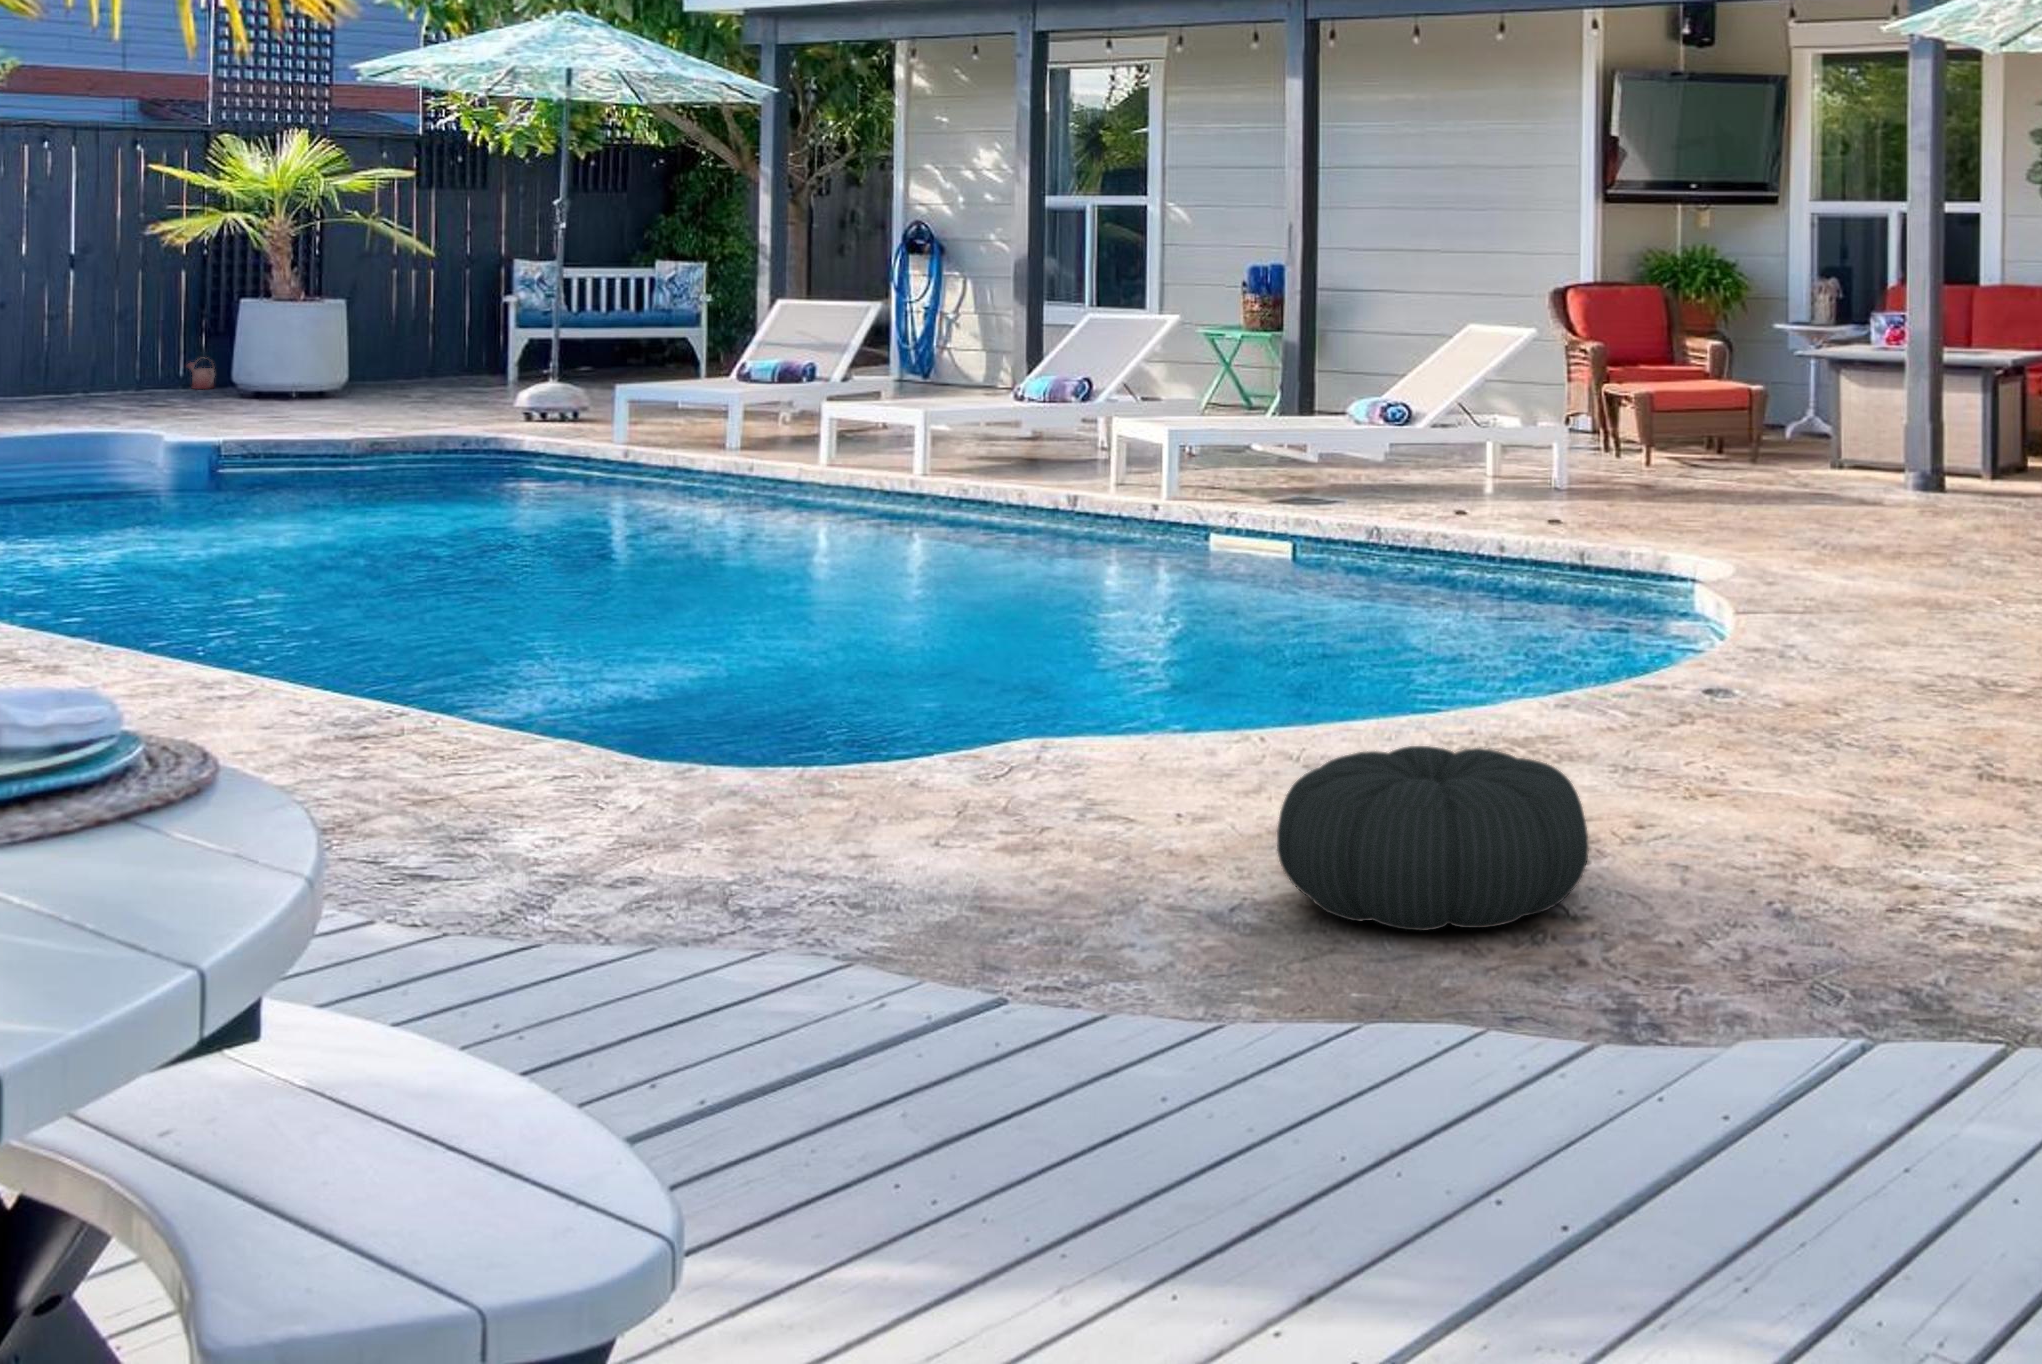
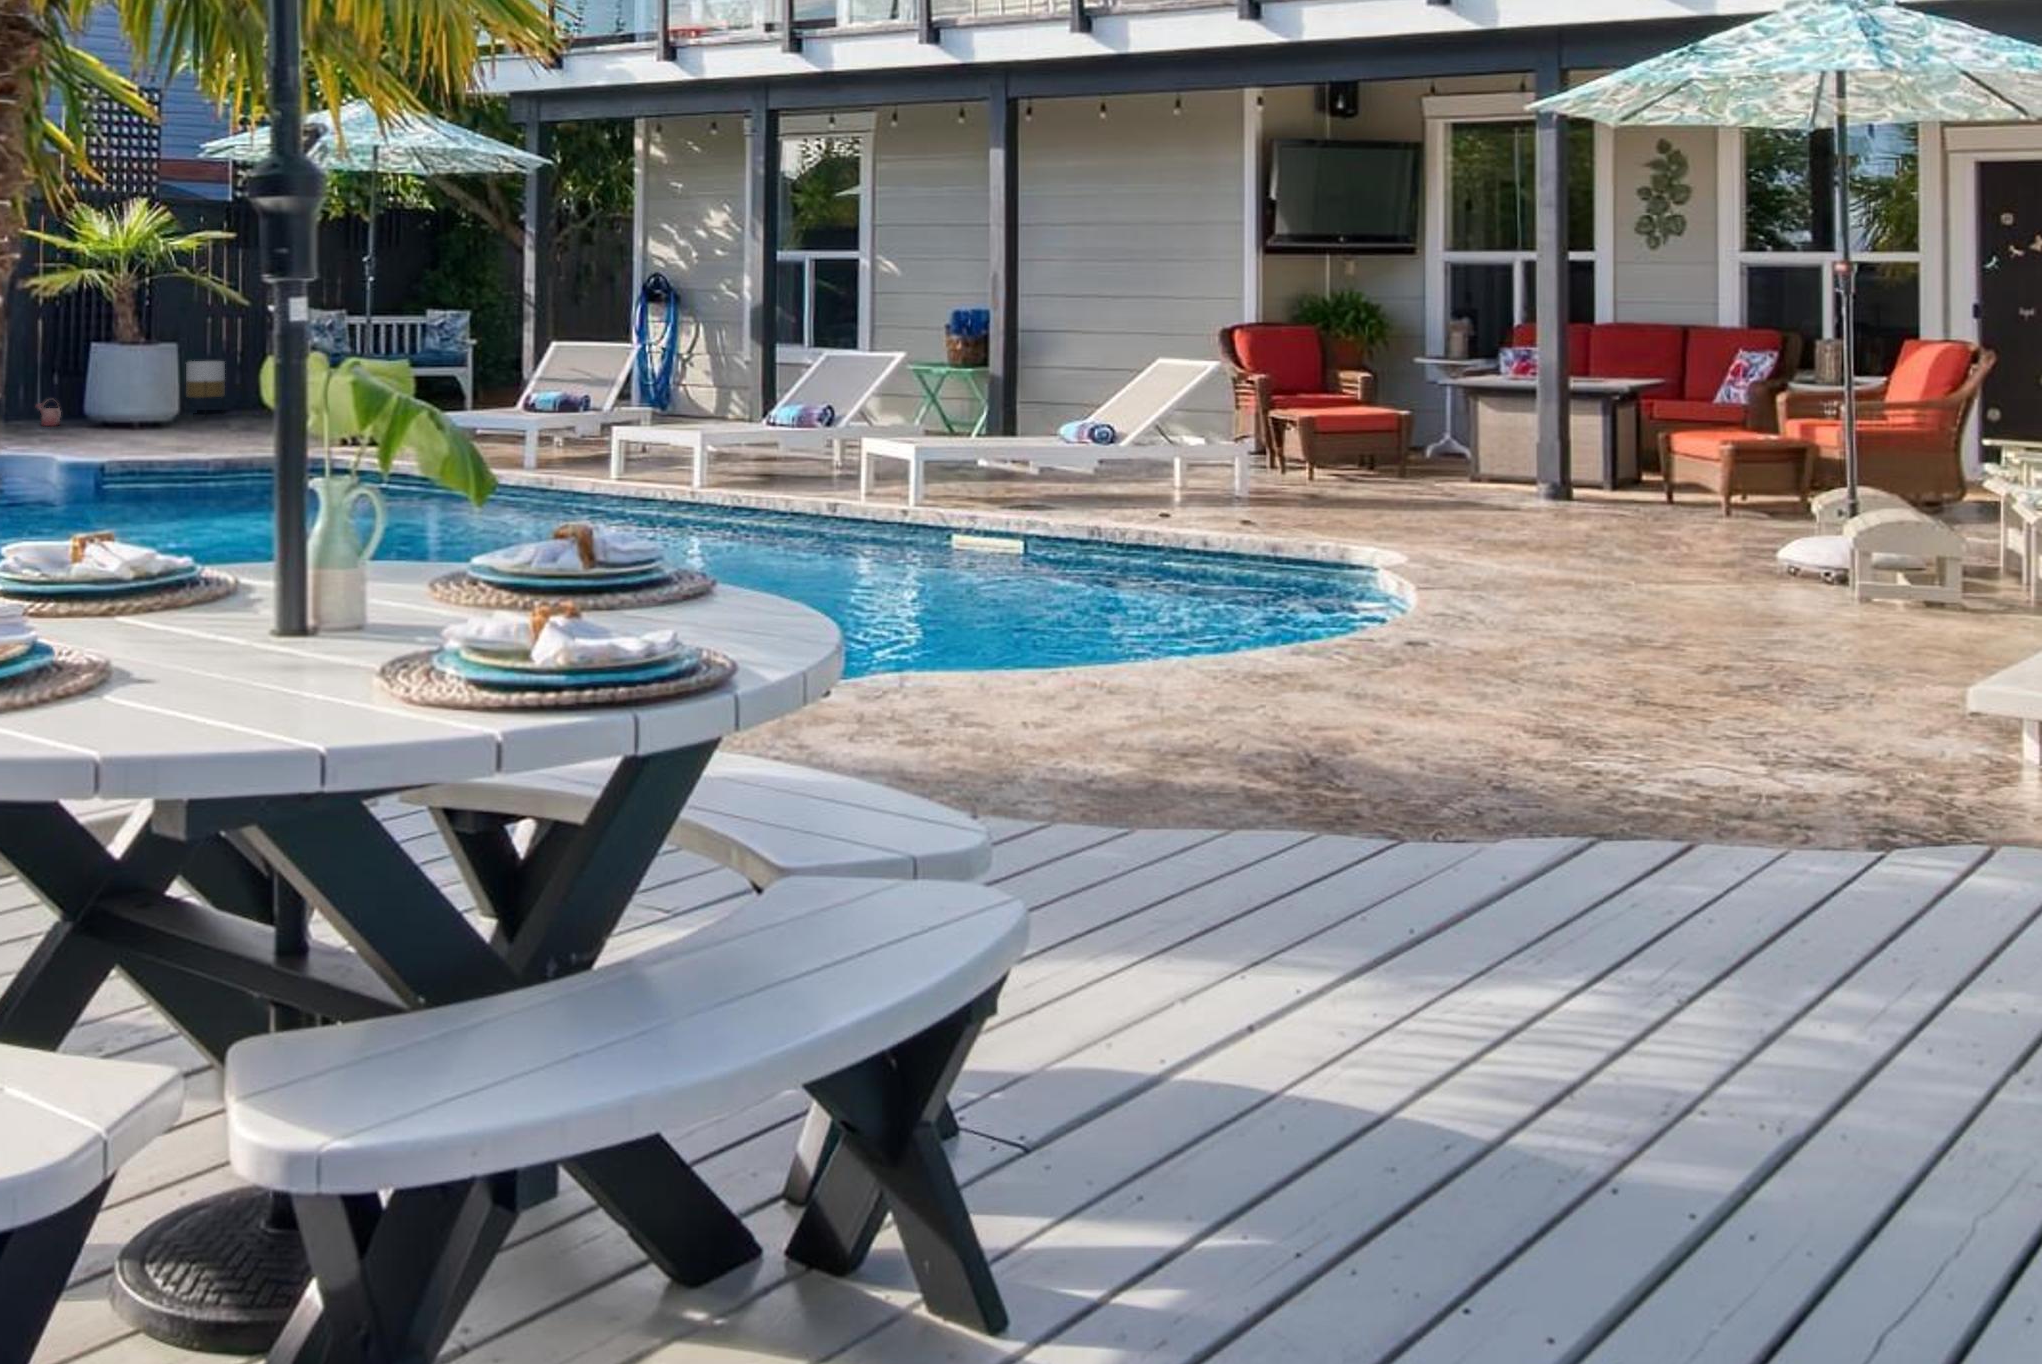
planter: none [373,315,420,379] -> present [186,361,225,398]
pouf: present [1277,746,1589,931] -> none [1136,666,1366,792]

